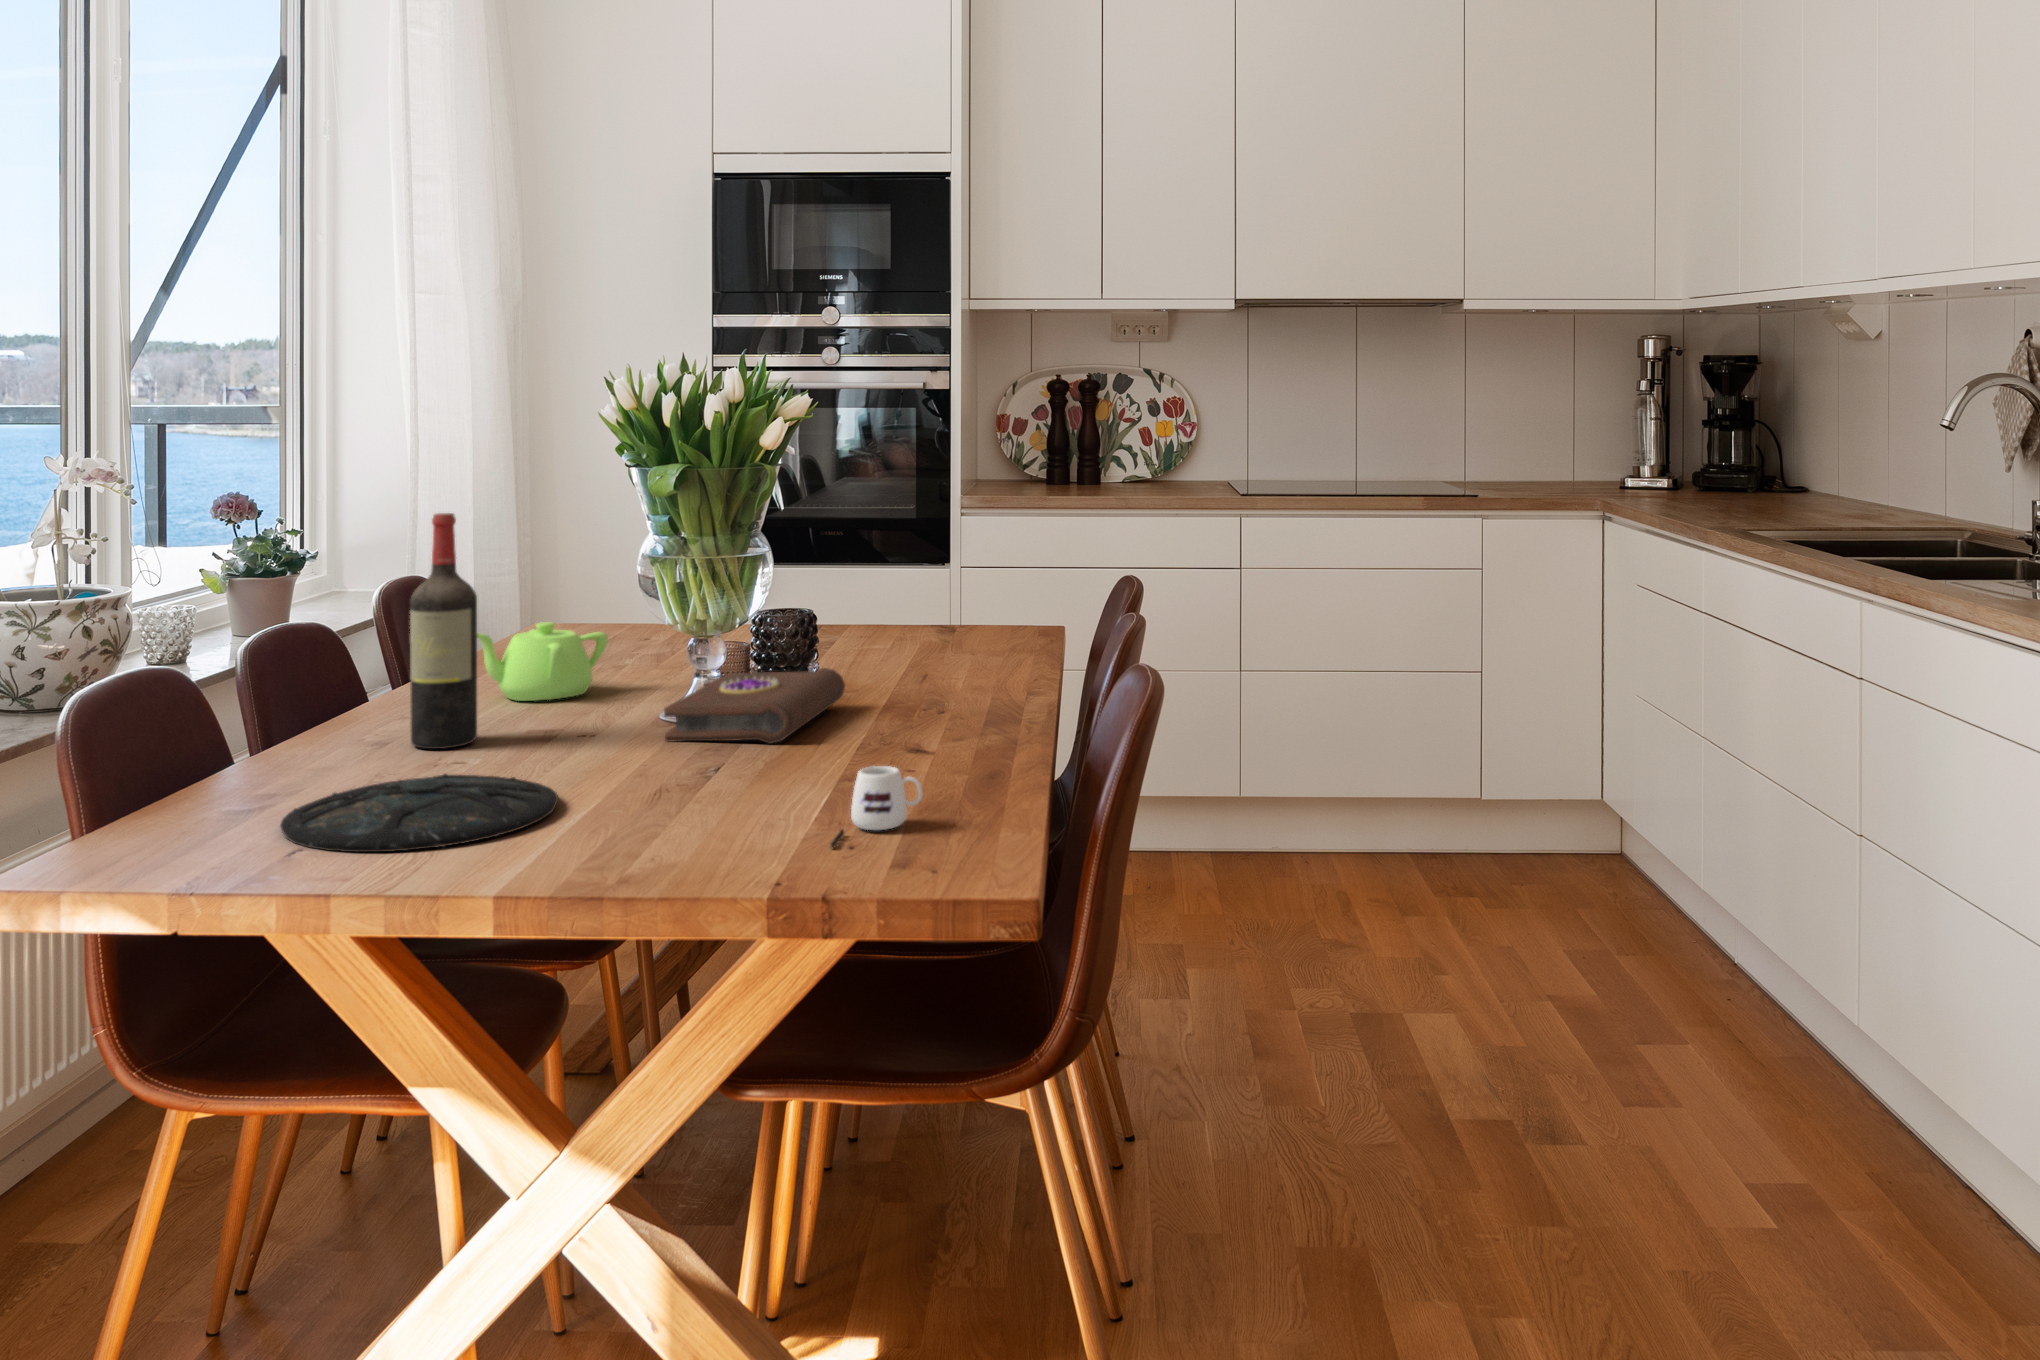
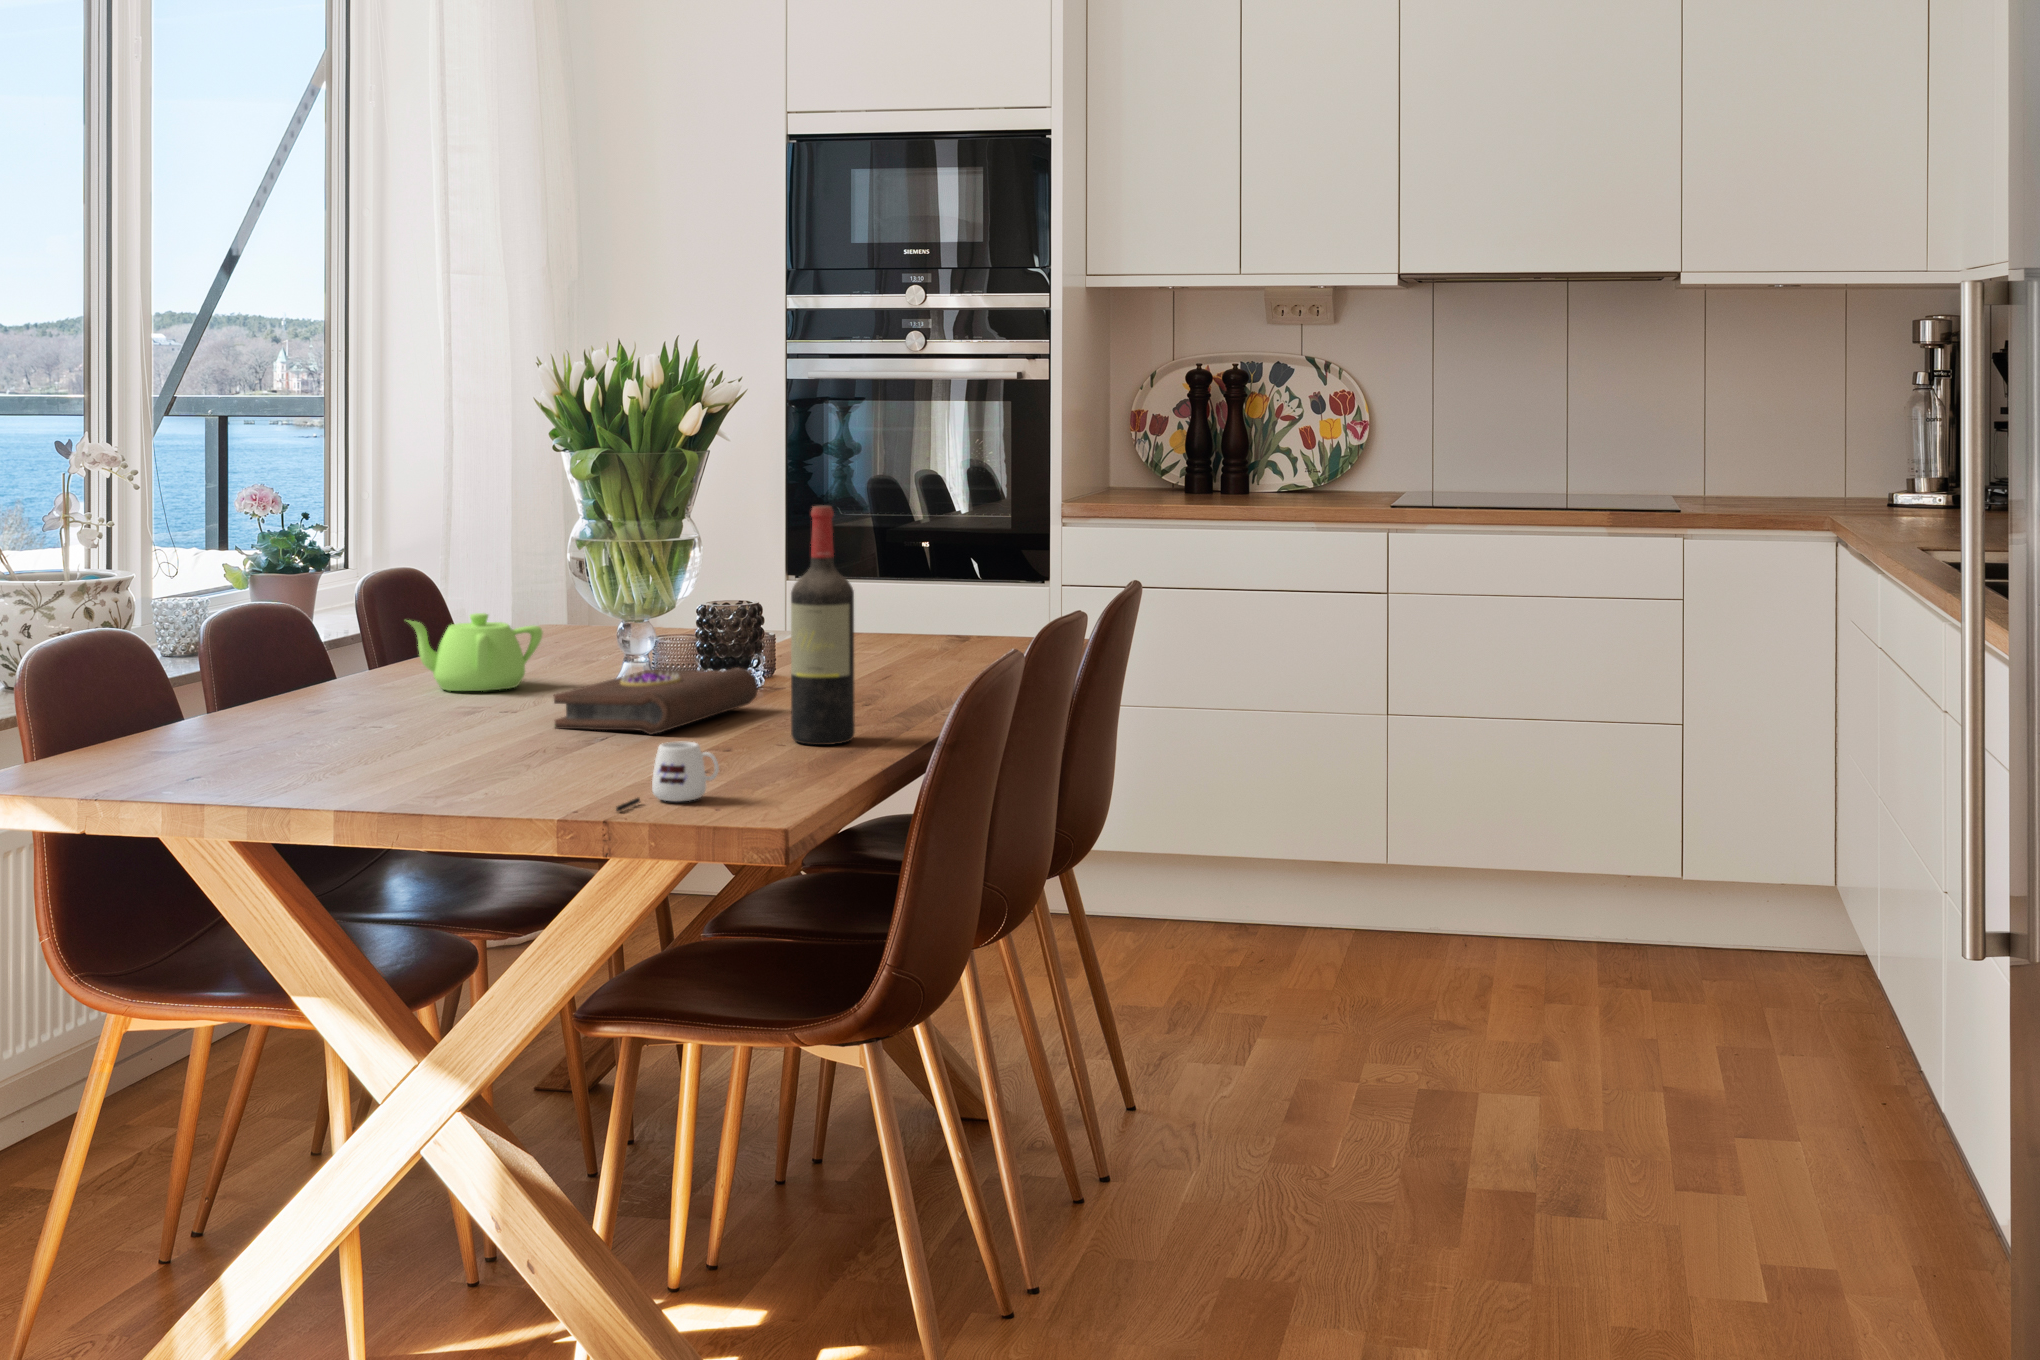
wine bottle: present [410,513,477,749] -> present [791,506,855,745]
plate: present [280,774,558,852] -> none [160,735,410,792]

